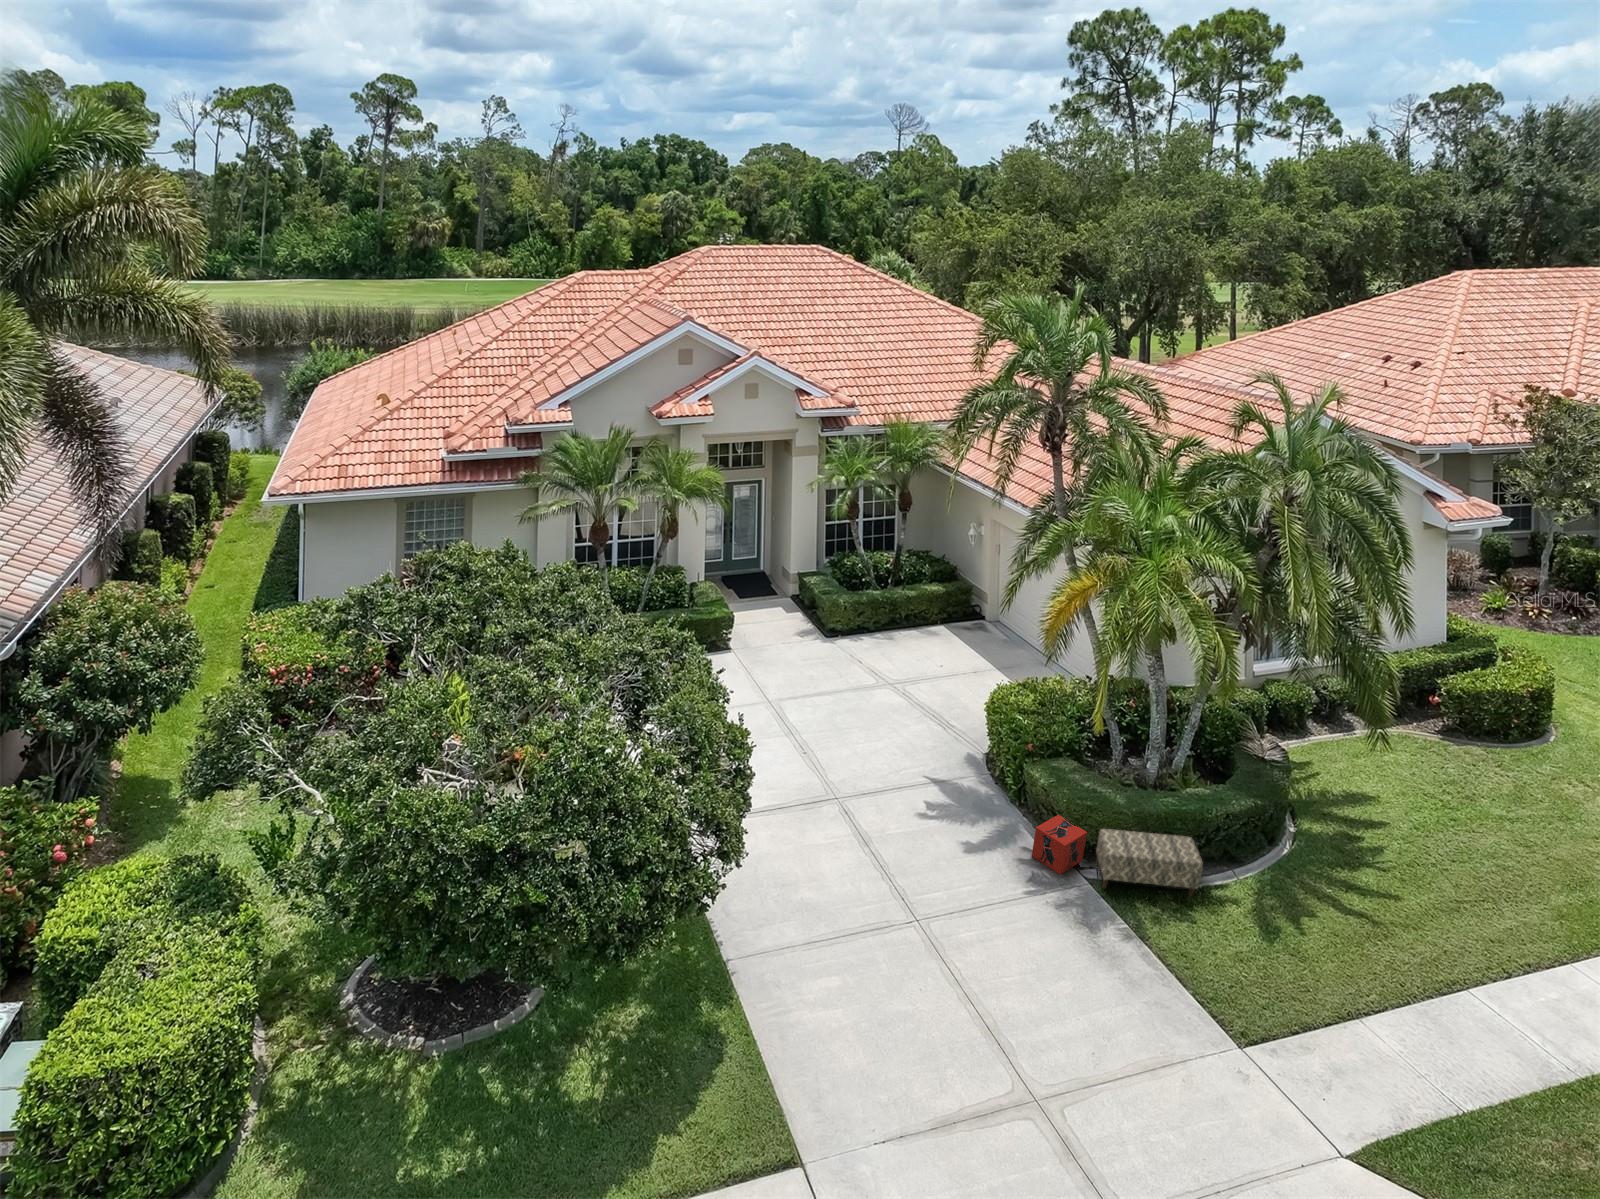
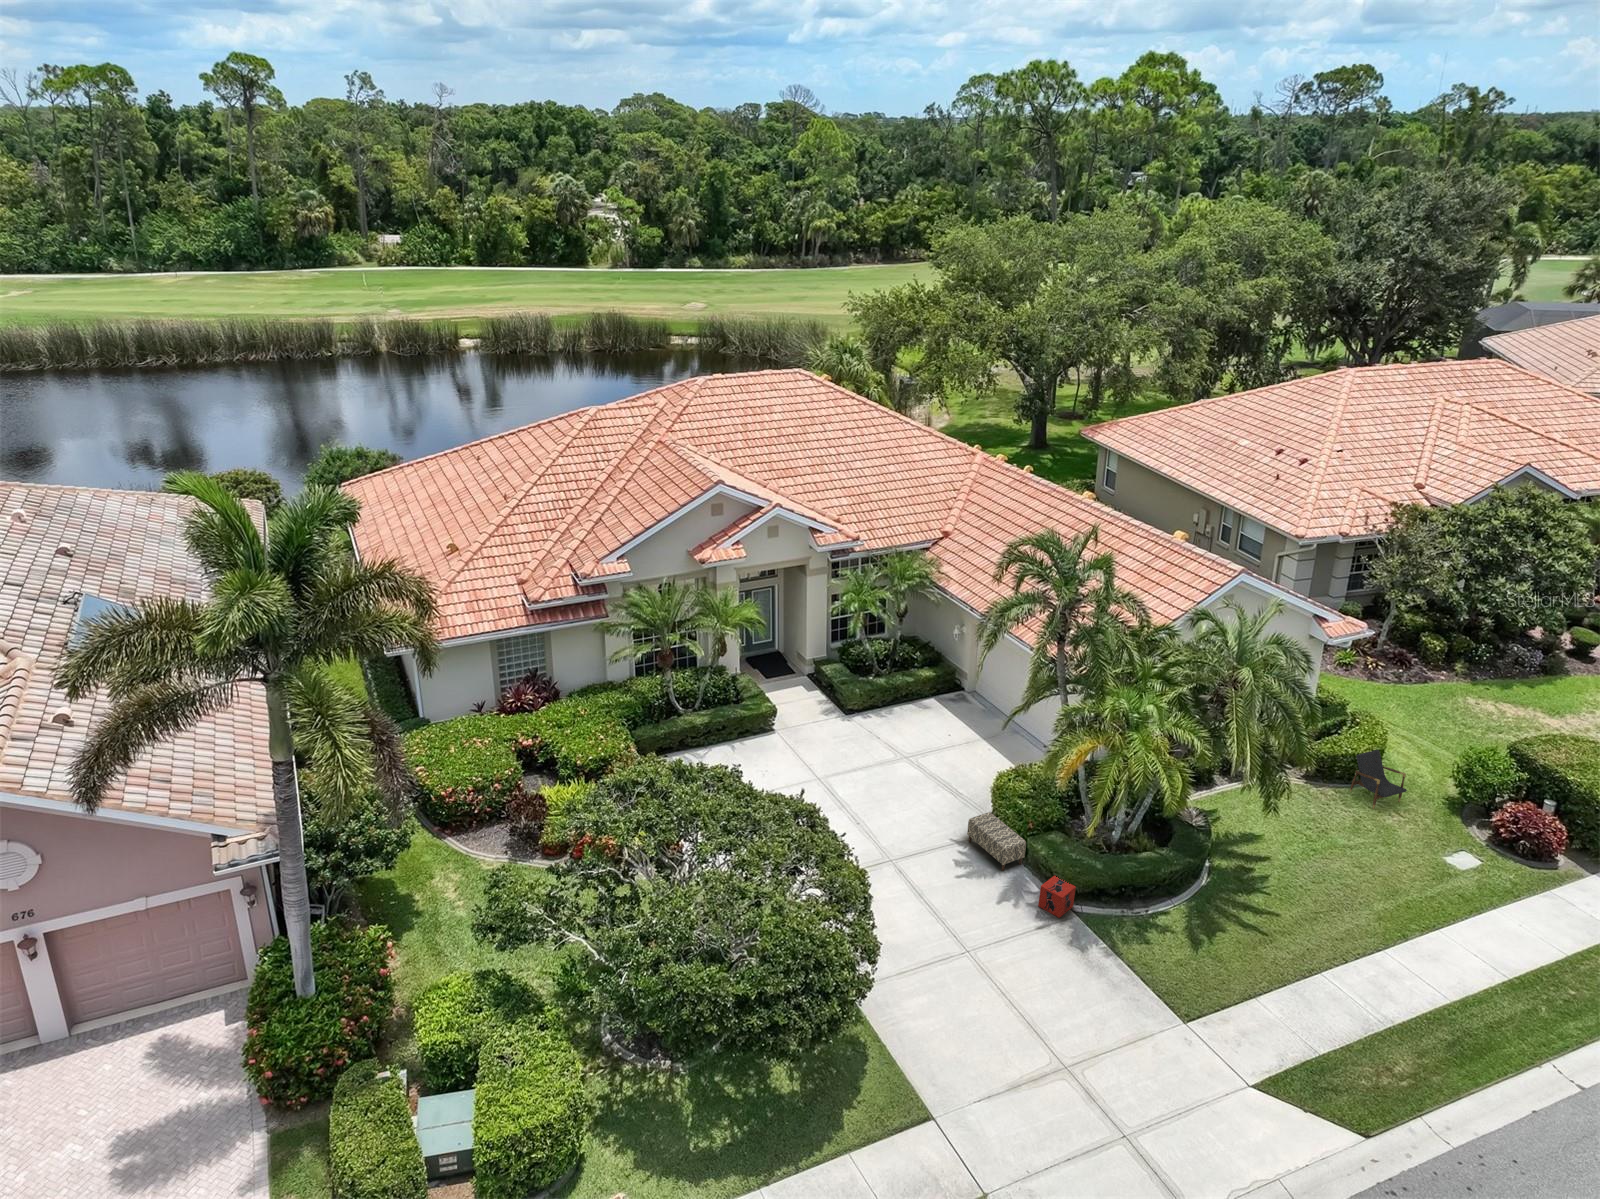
lounge chair: none [1487,686,1575,765] -> present [1350,750,1407,809]
bench: present [1096,829,1203,897] -> present [967,812,1026,871]

